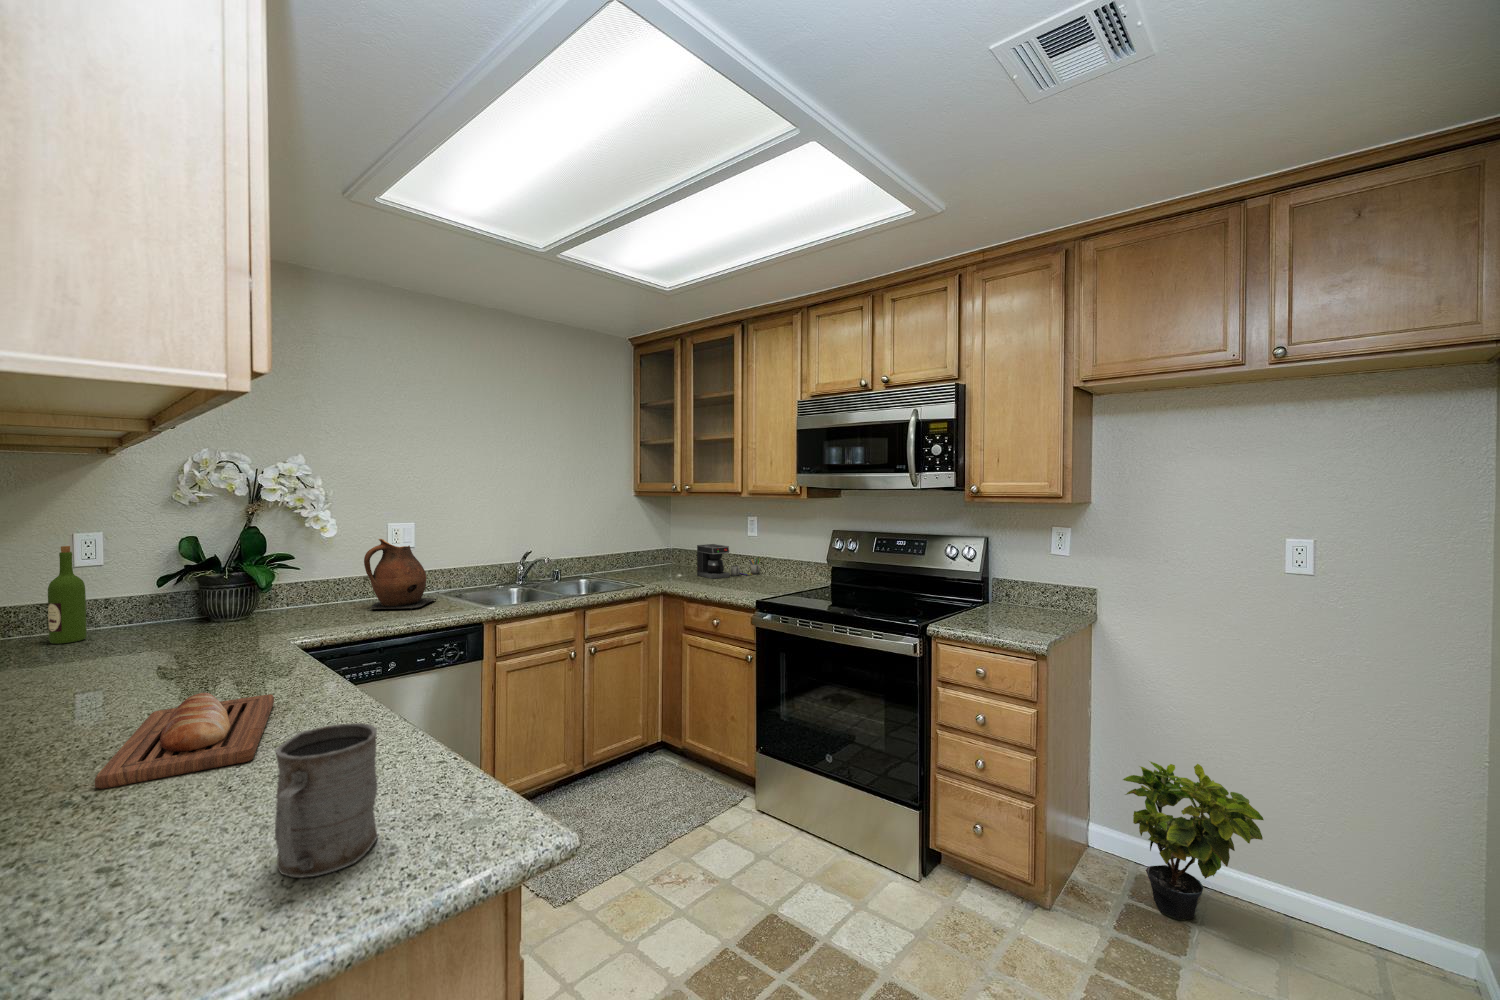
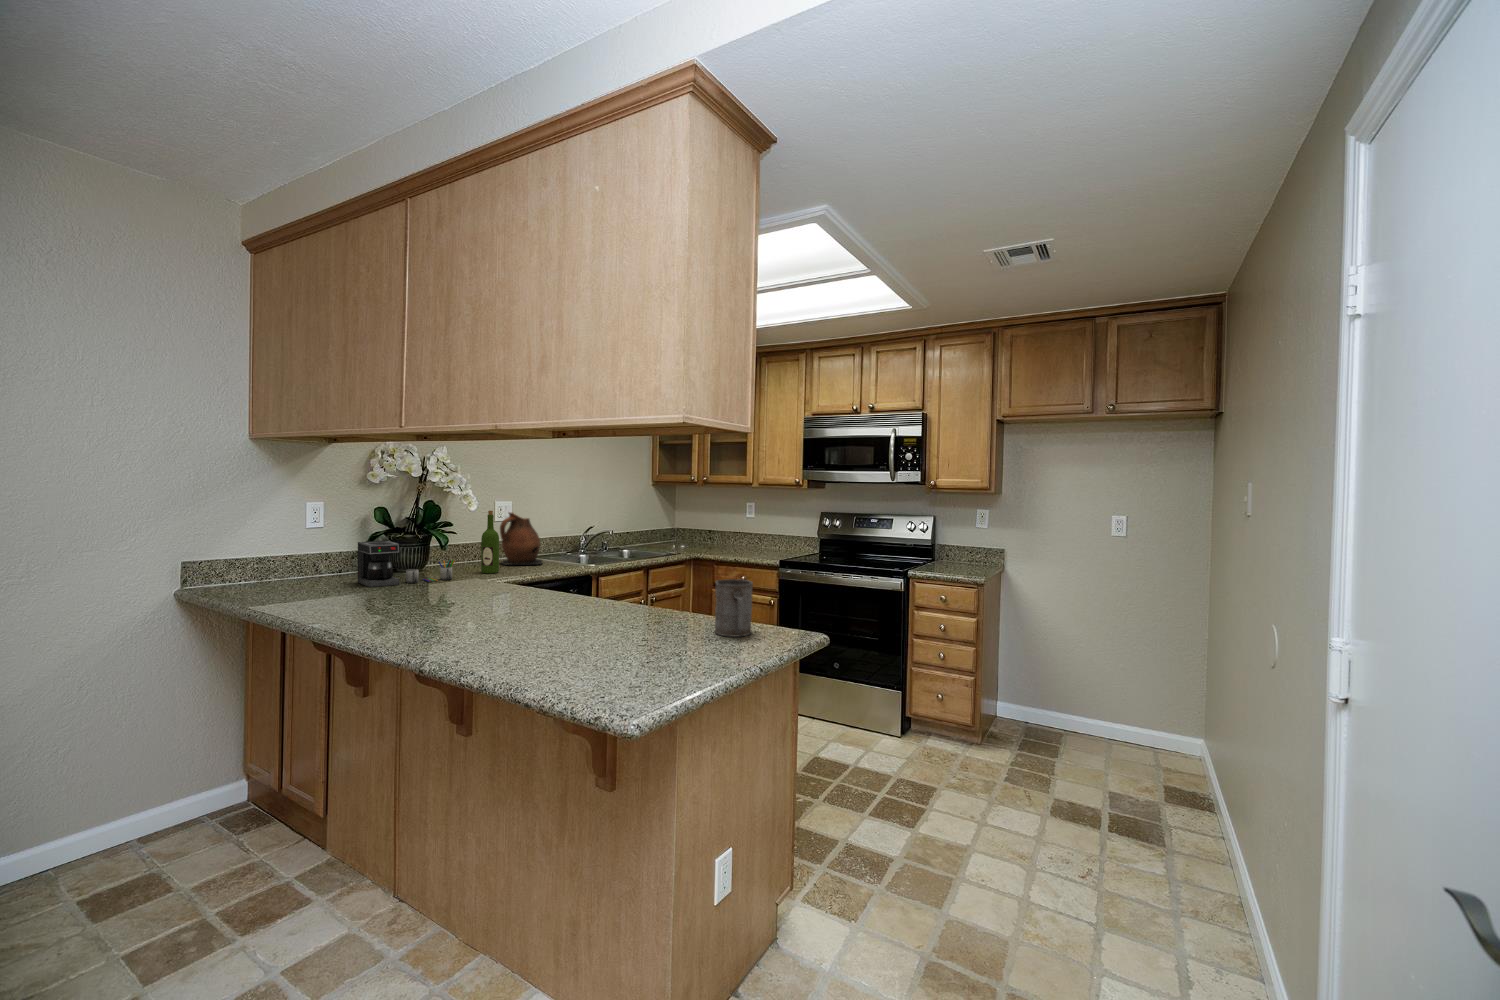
coffee maker: present [697,544,761,579] -> present [358,541,455,587]
wine bottle: present [48,546,87,644] -> present [481,511,499,573]
bread loaf: present [95,693,274,789] -> none [523,589,624,624]
potted plant: present [1123,762,1264,920] -> none [1021,651,1099,744]

